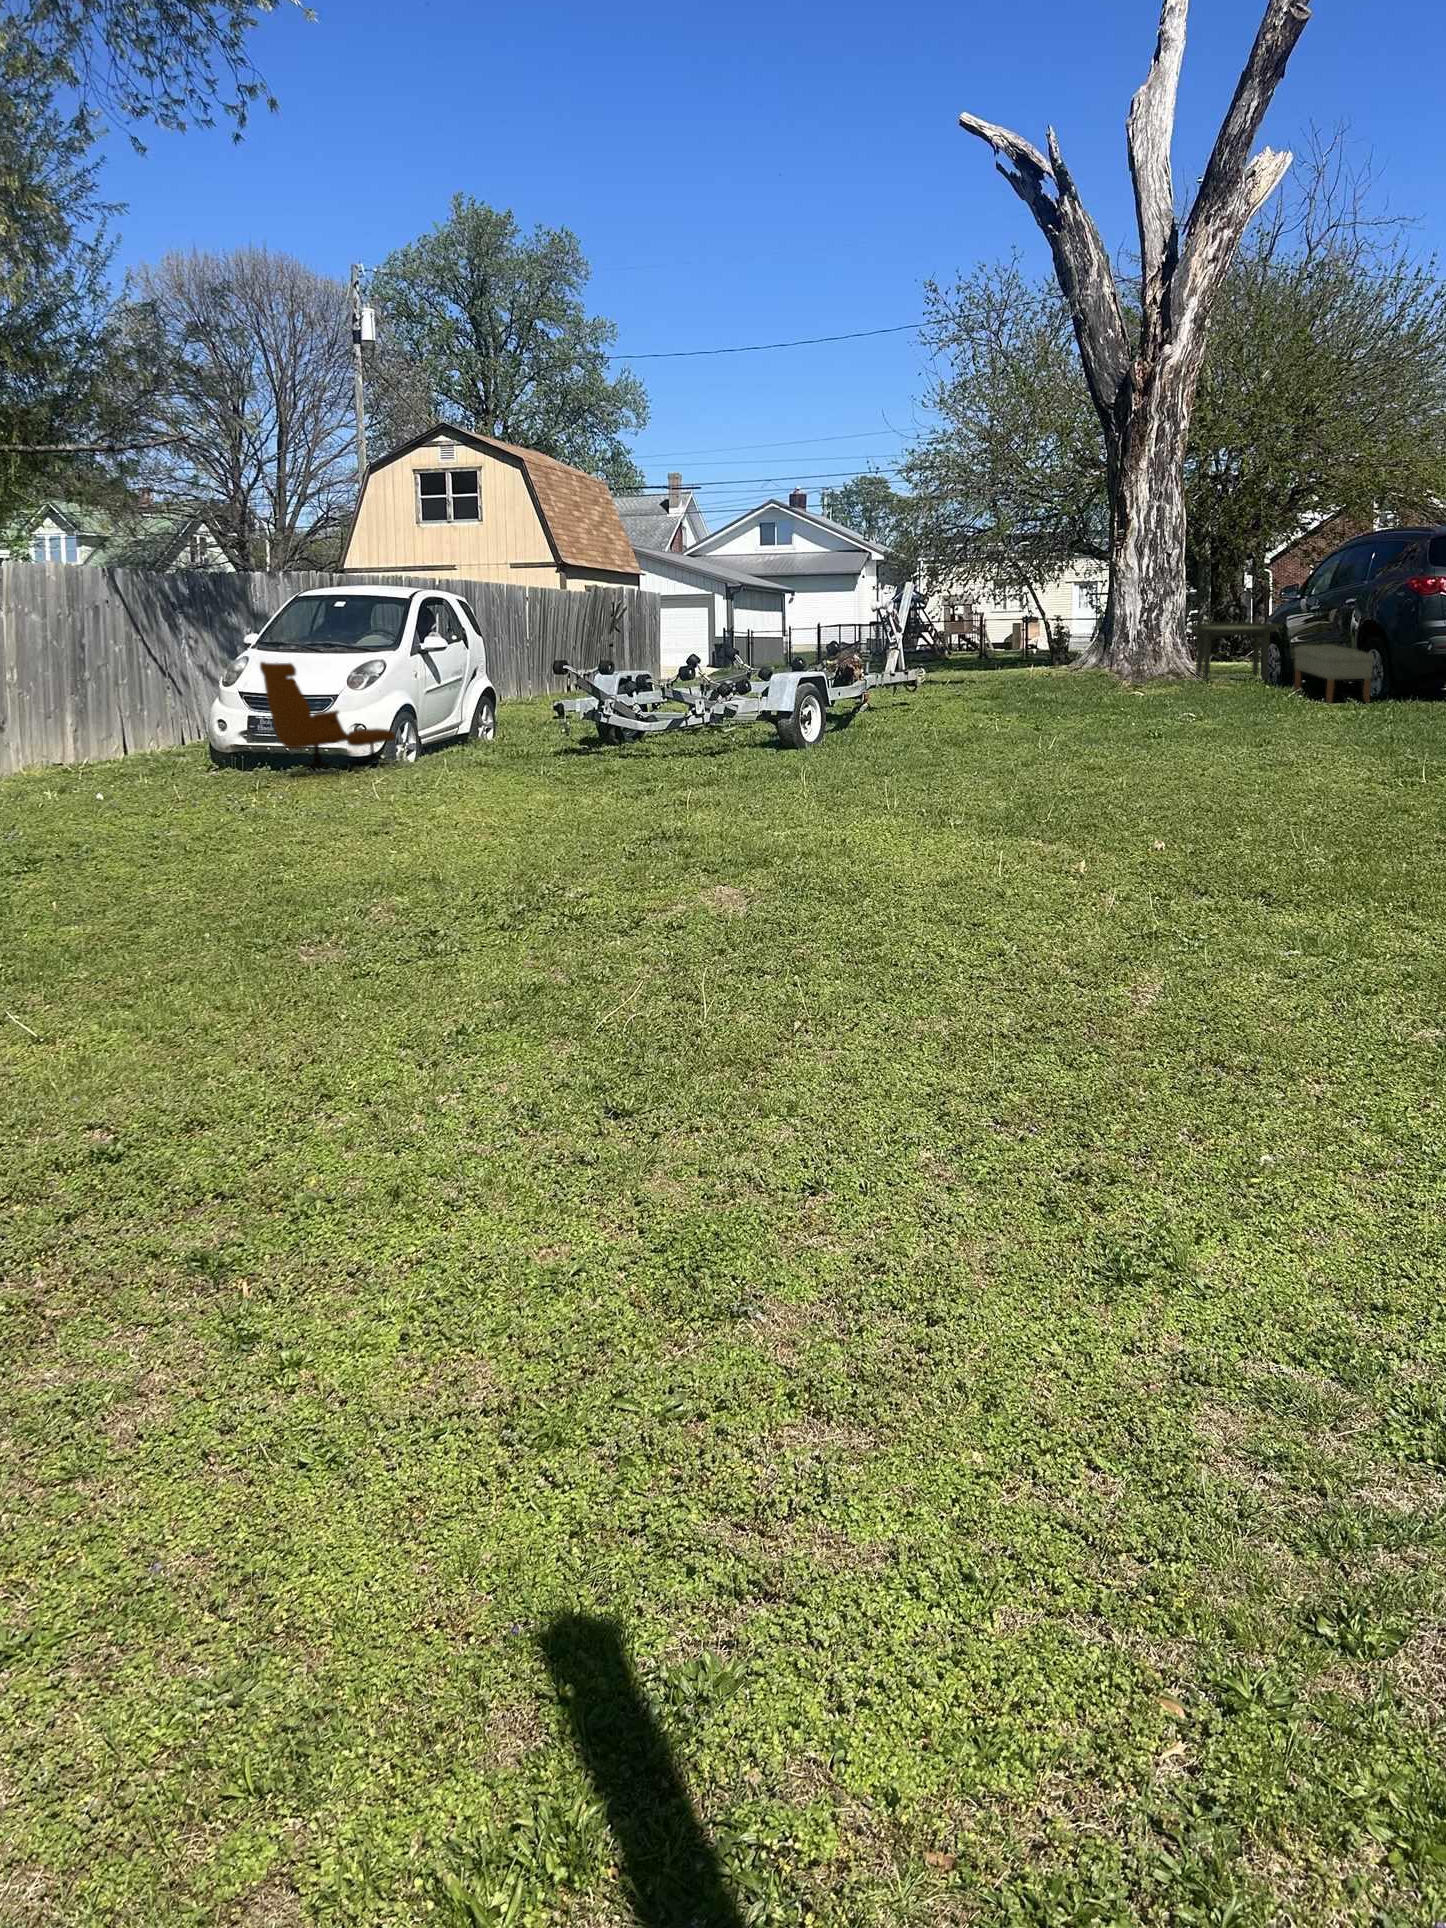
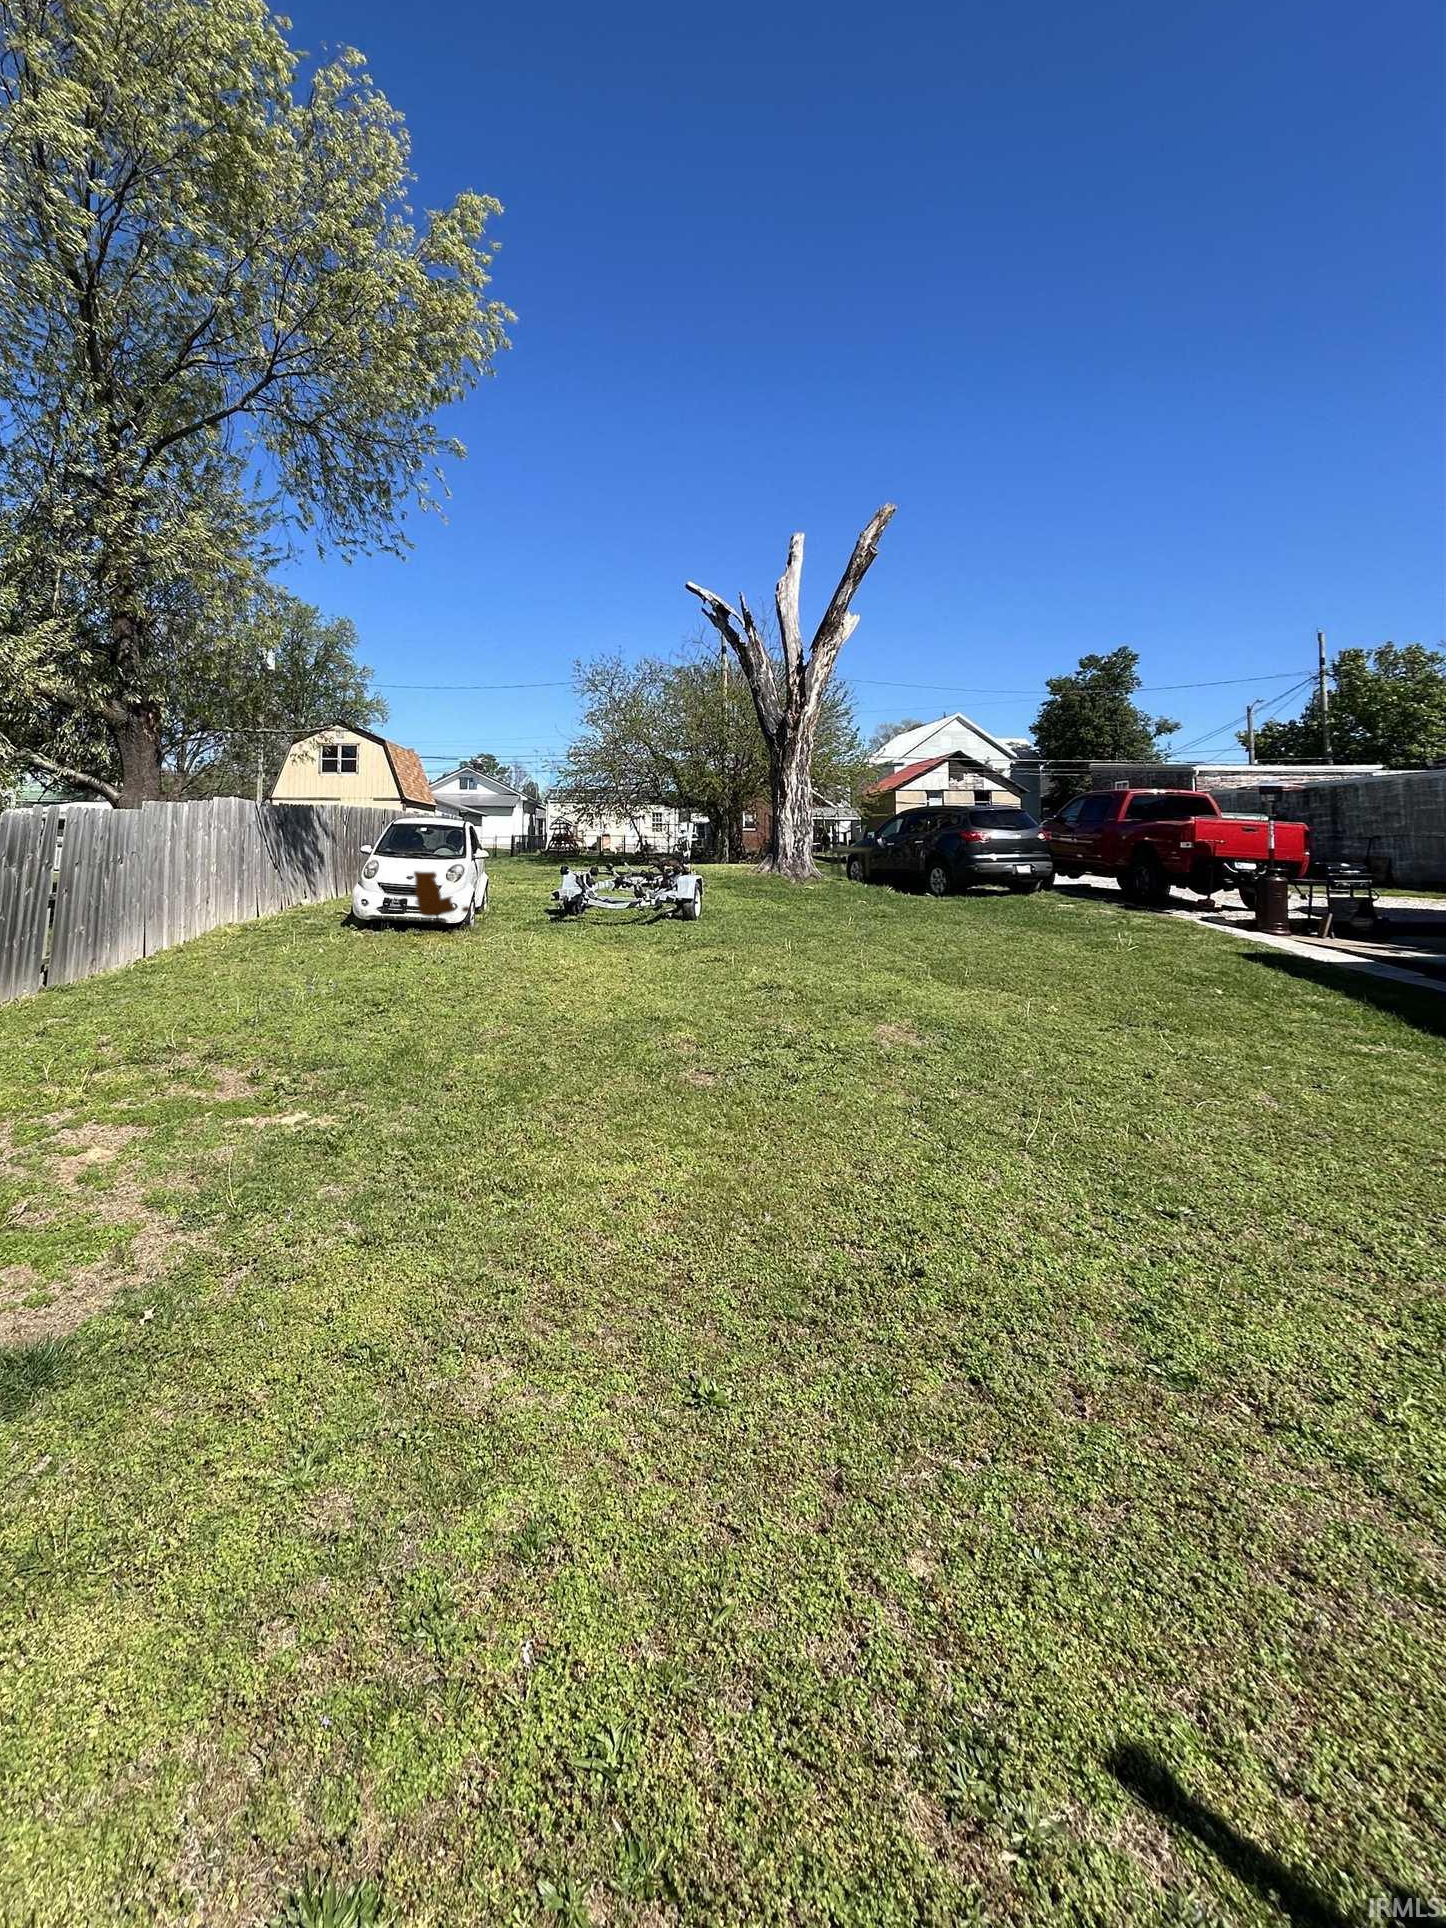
bench: present [1294,644,1374,703] -> none [886,859,929,889]

